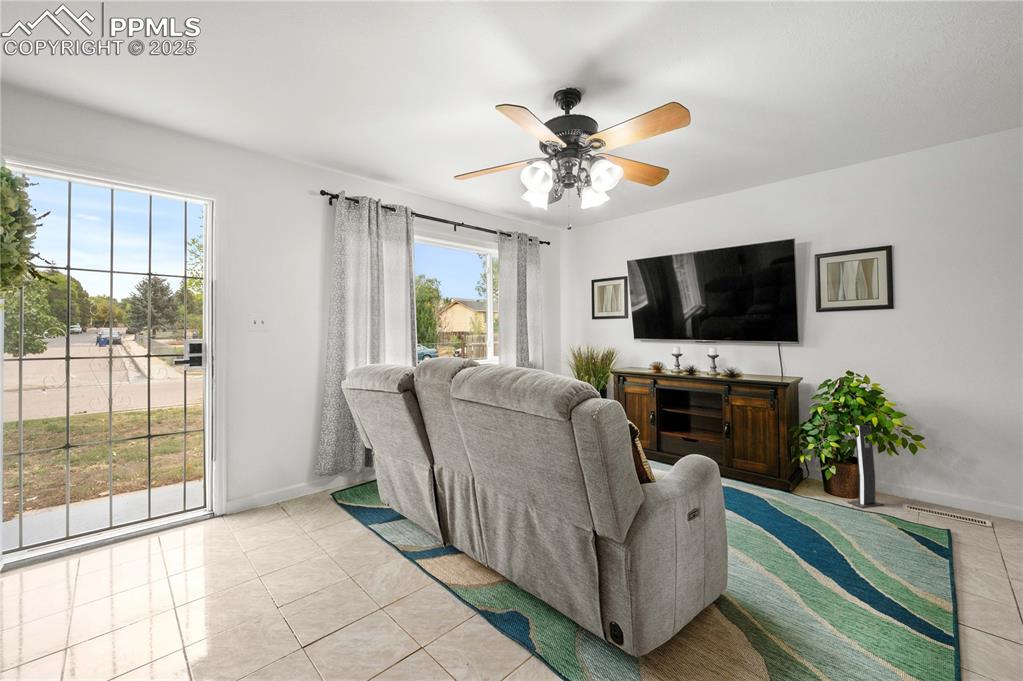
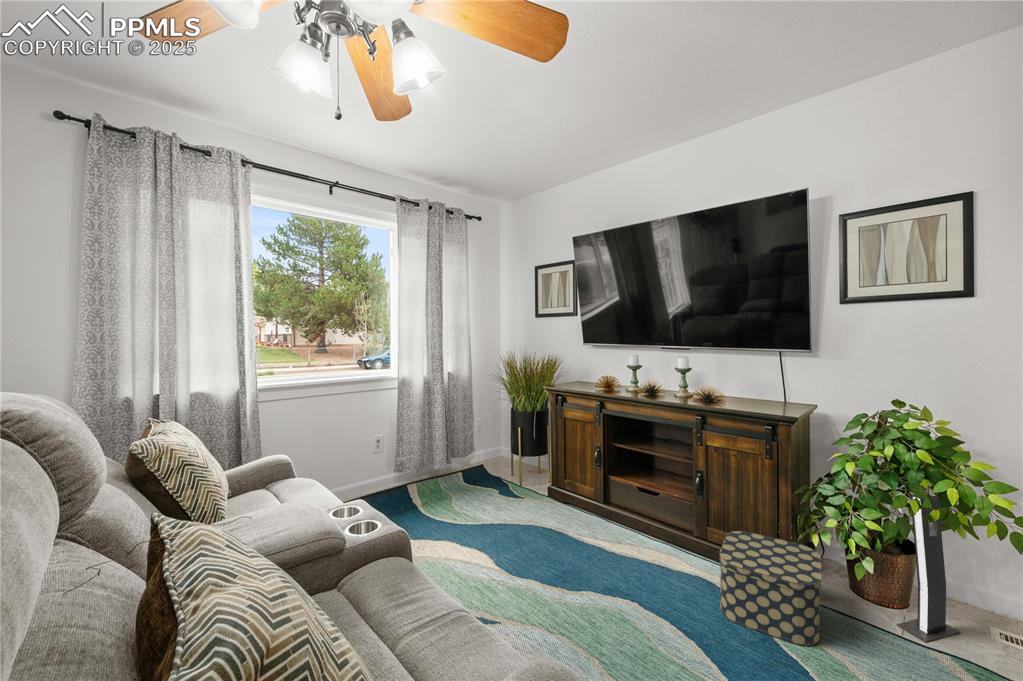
storage box: none [741,456,803,509] -> present [719,531,822,646]

